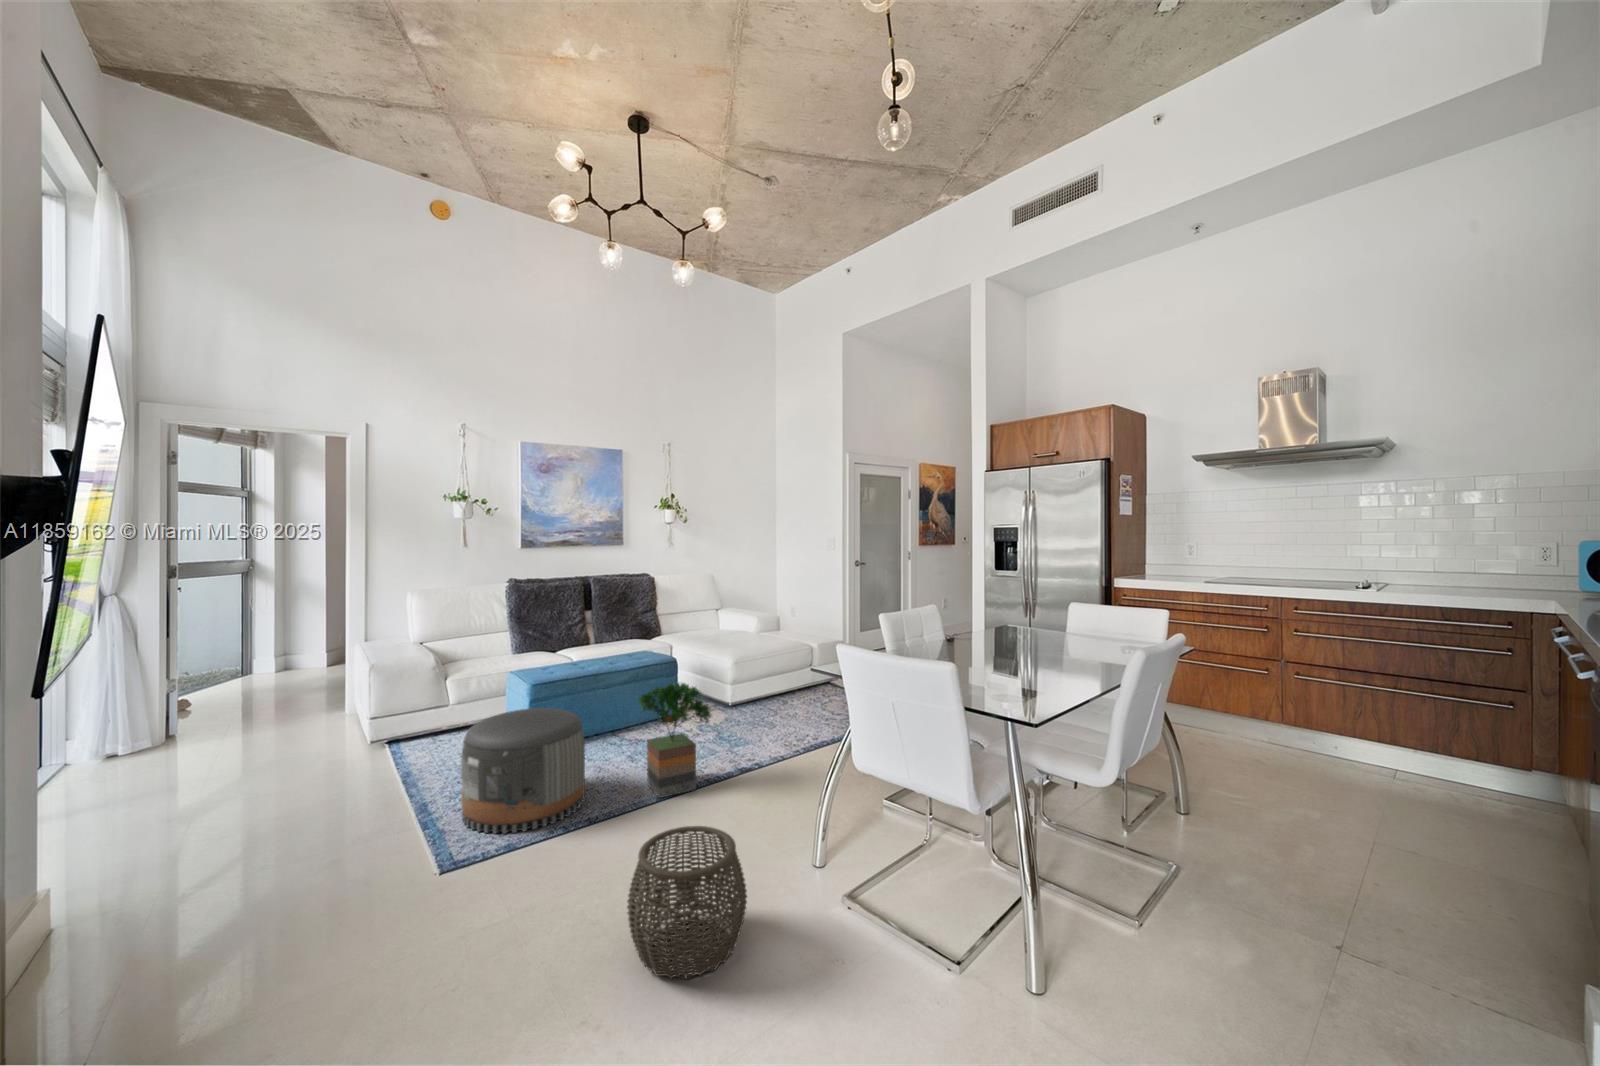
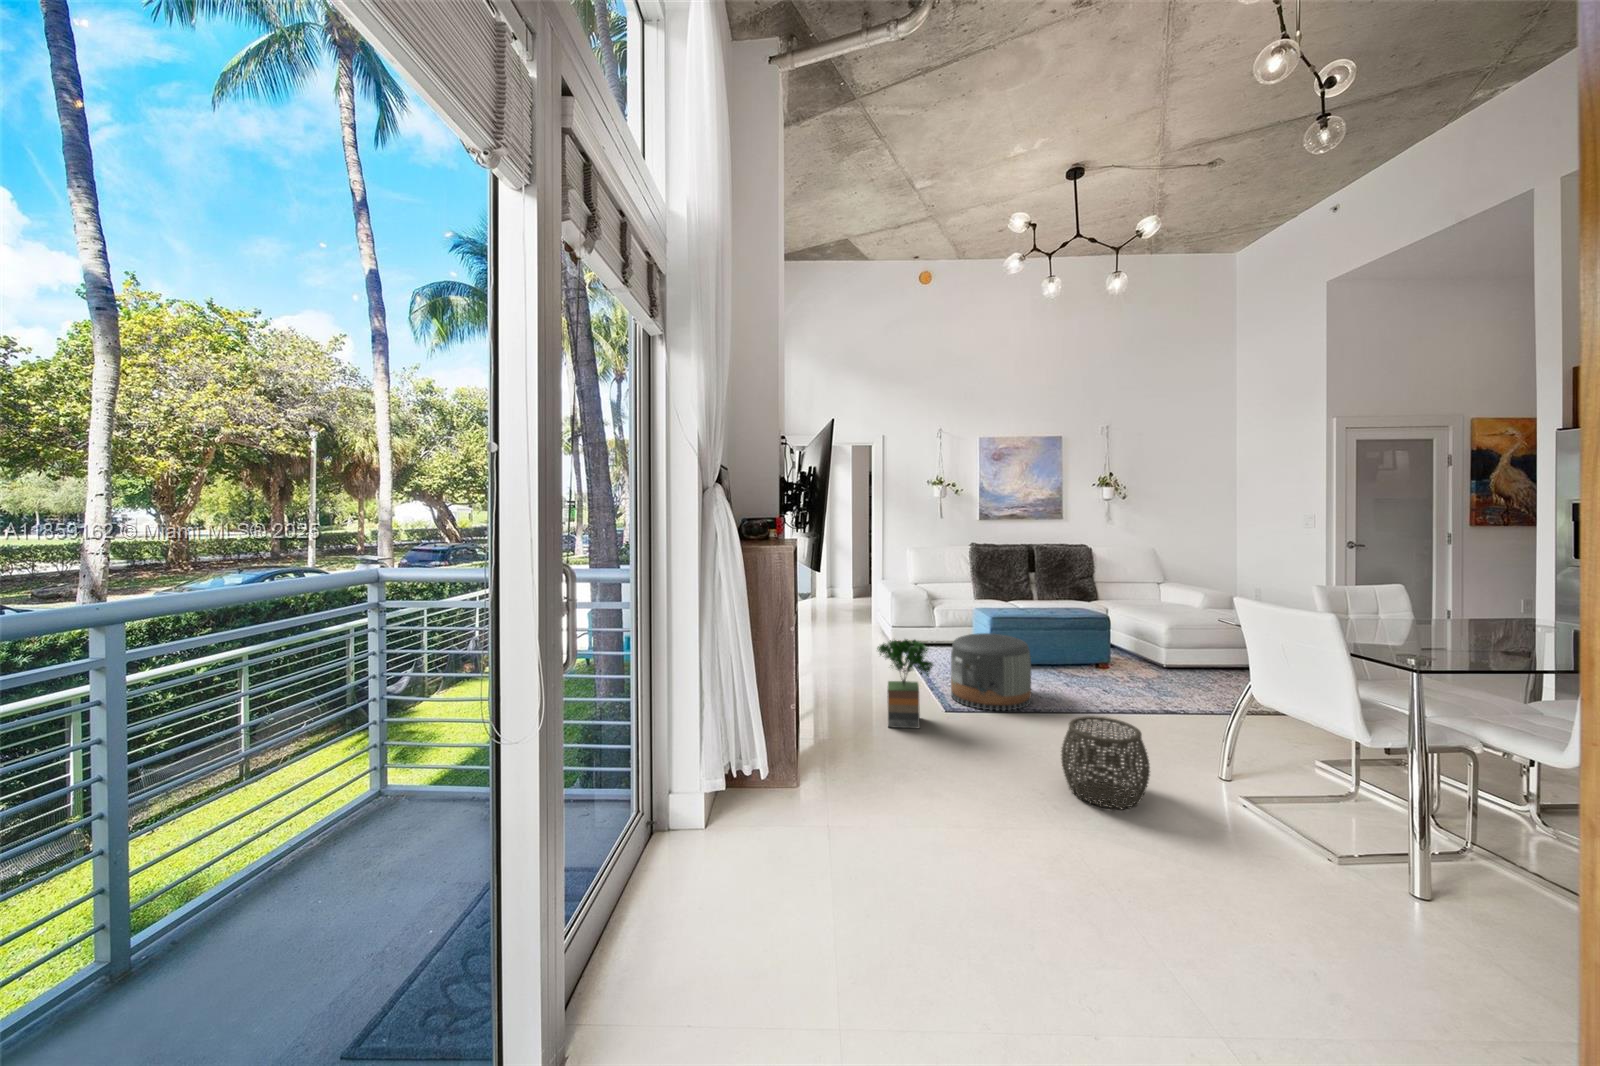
potted tree: present [638,683,711,798] -> present [877,639,933,729]

